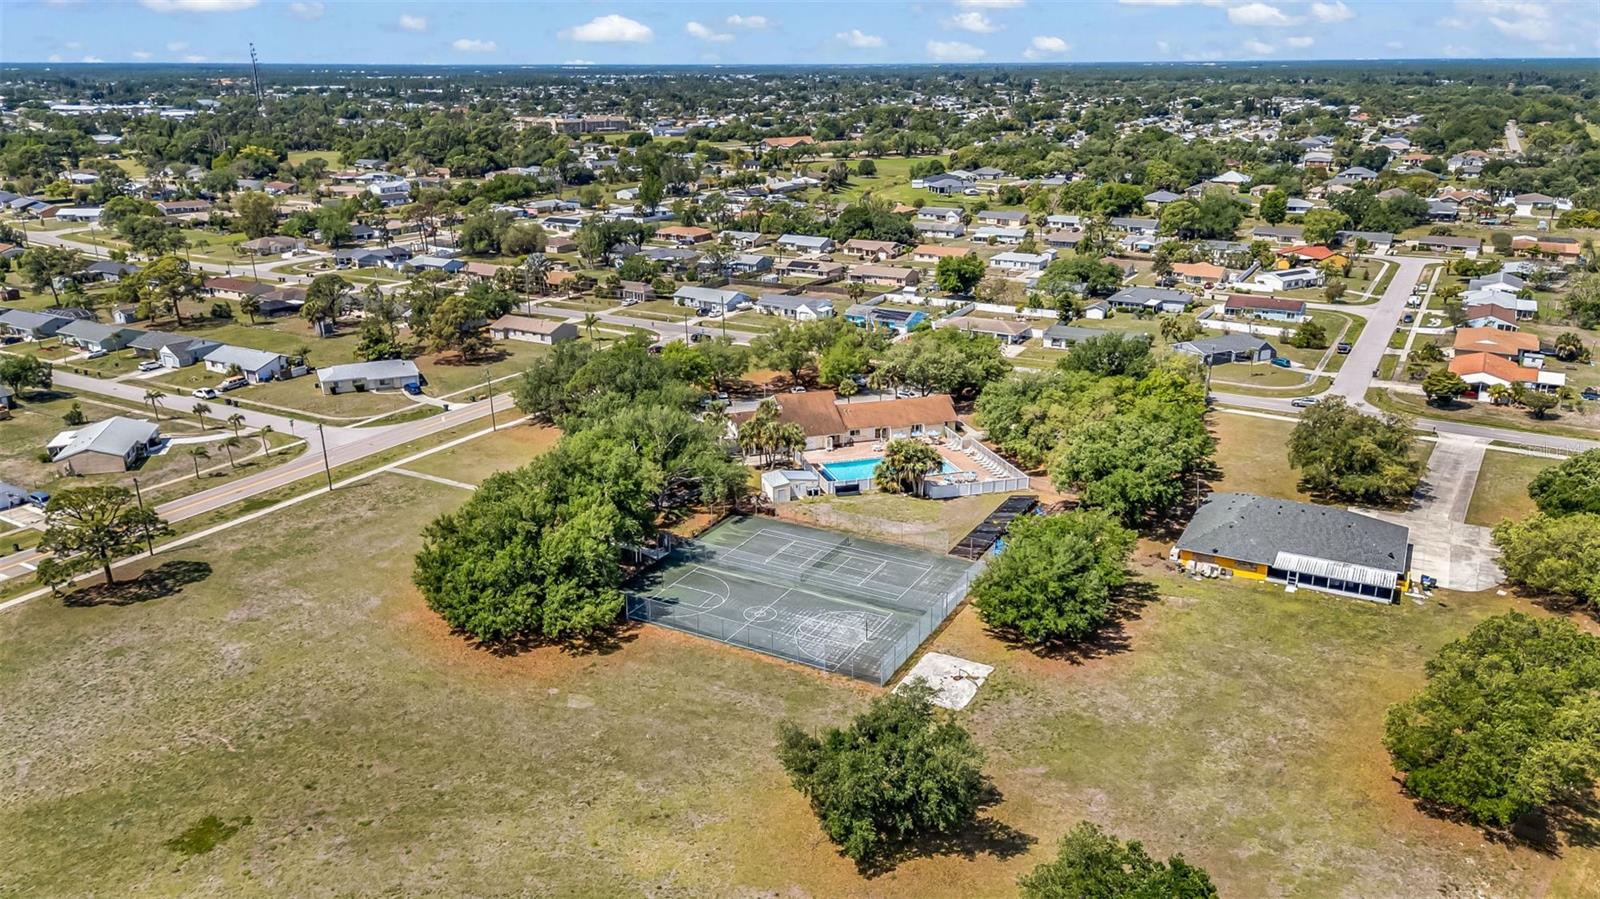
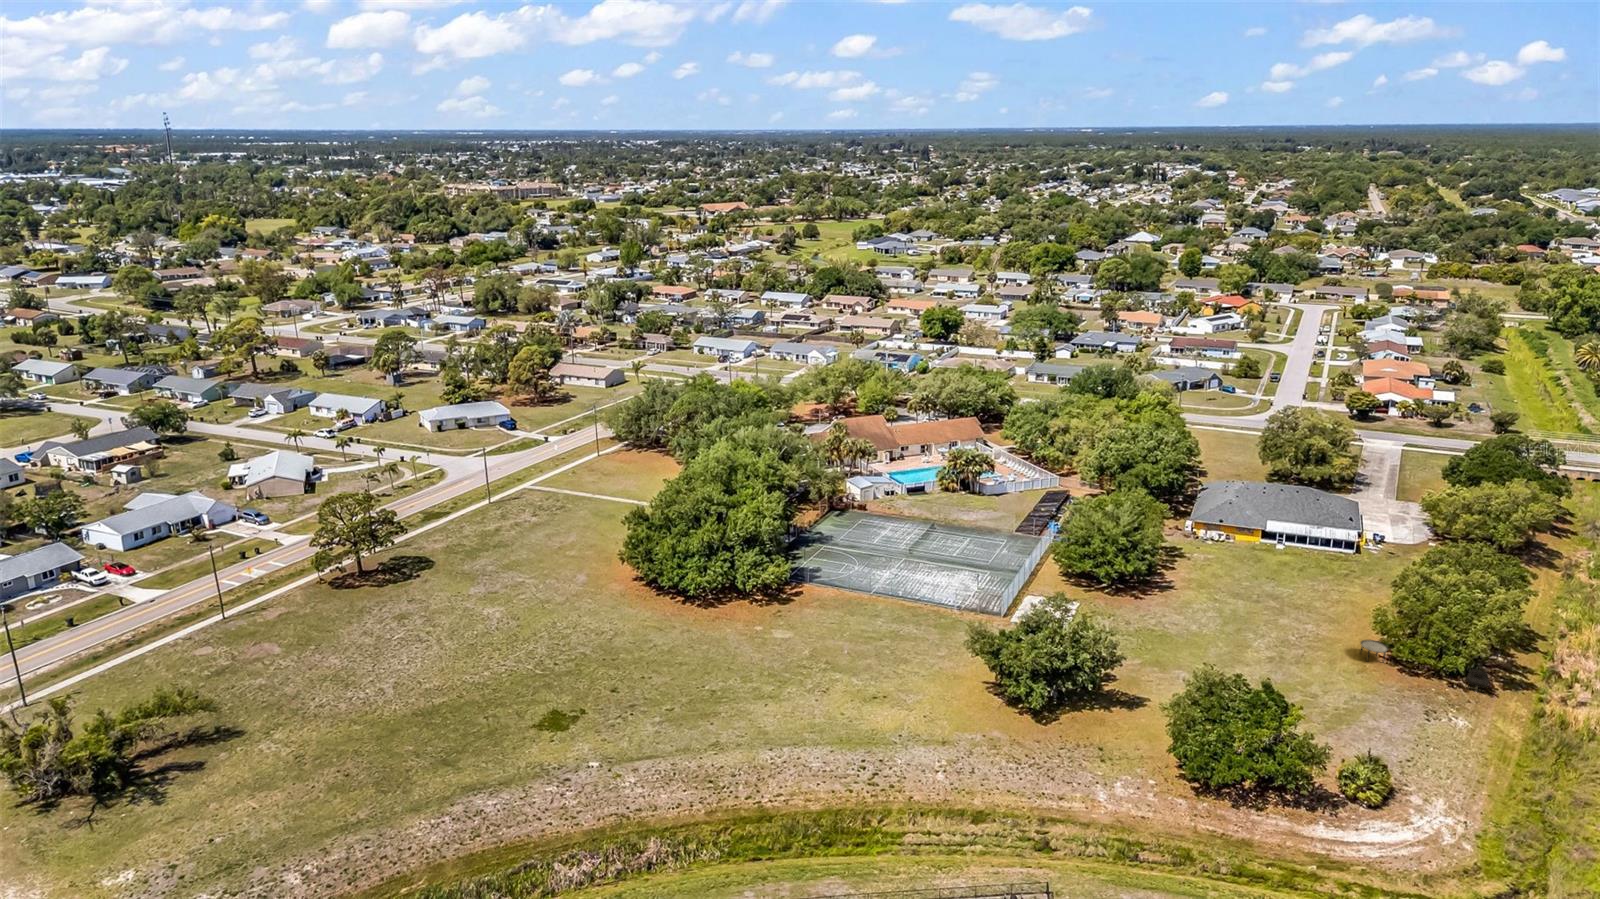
round table: none [1364,752,1405,789] -> present [1360,640,1388,662]

